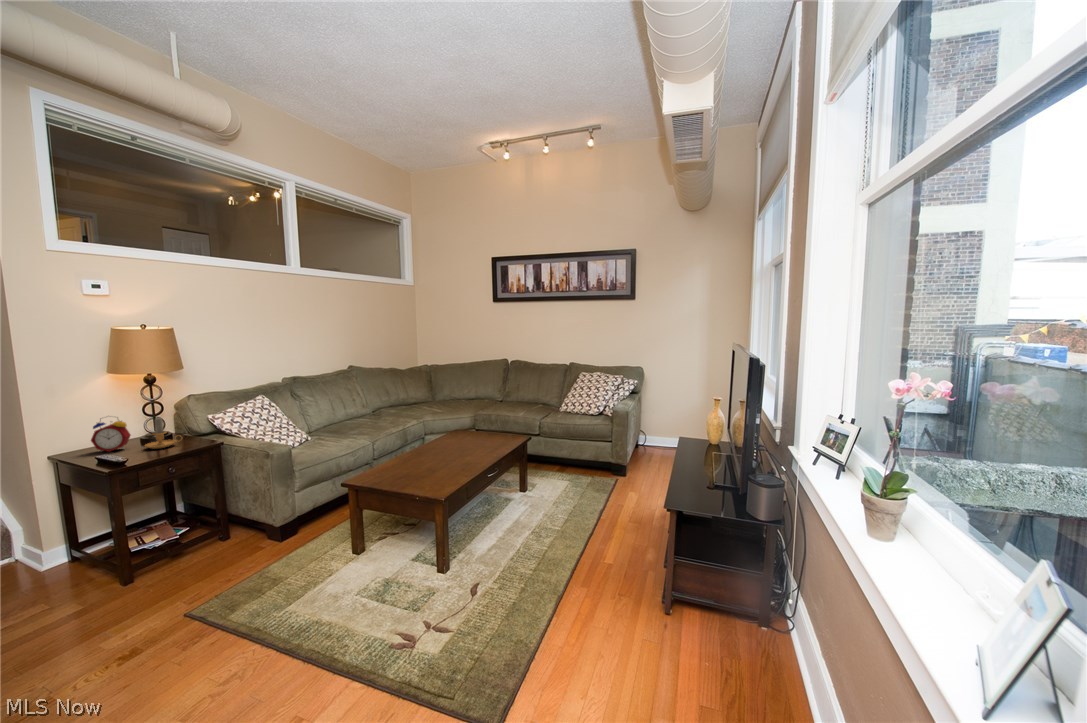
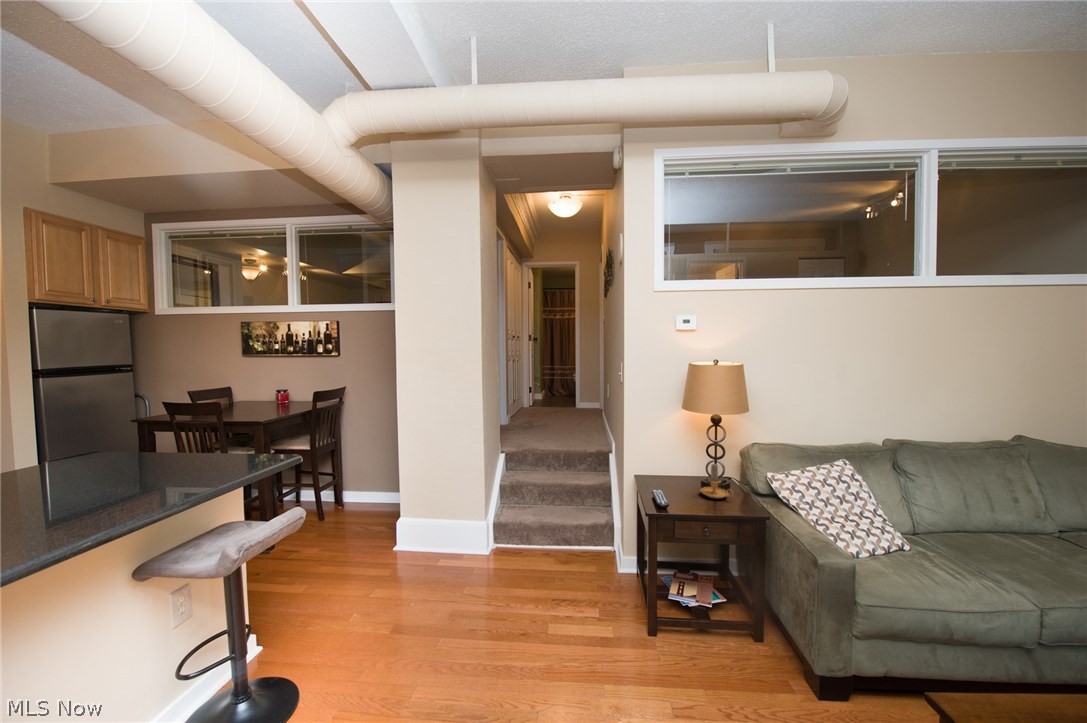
alarm clock: present [91,417,131,452] -> none [666,449,695,485]

